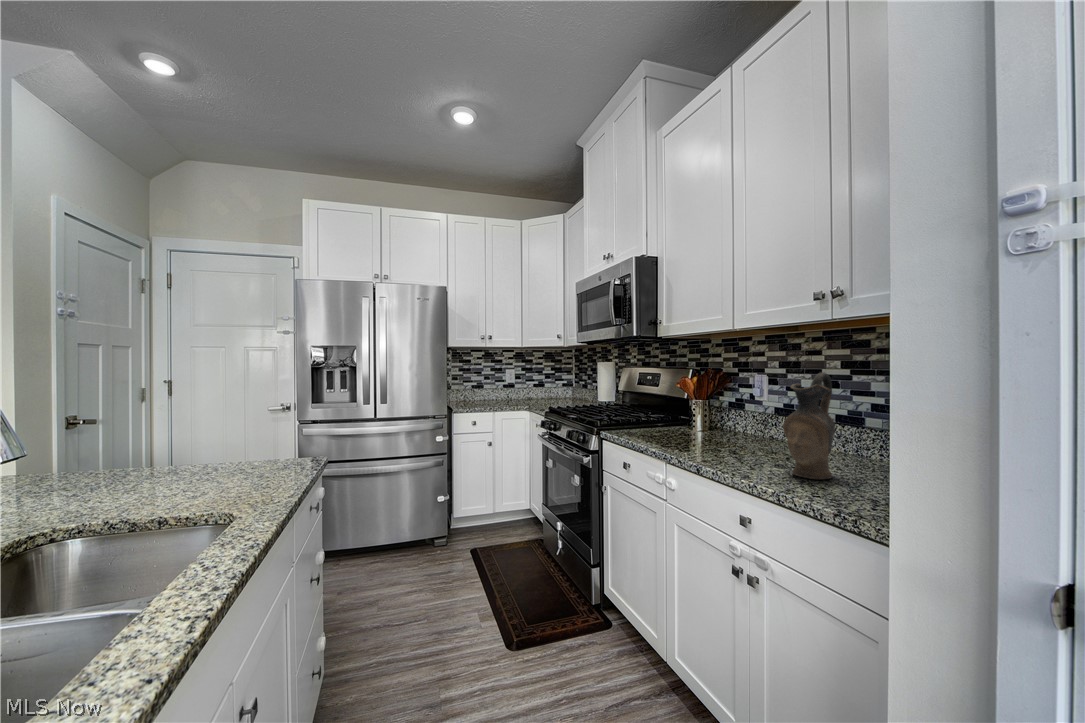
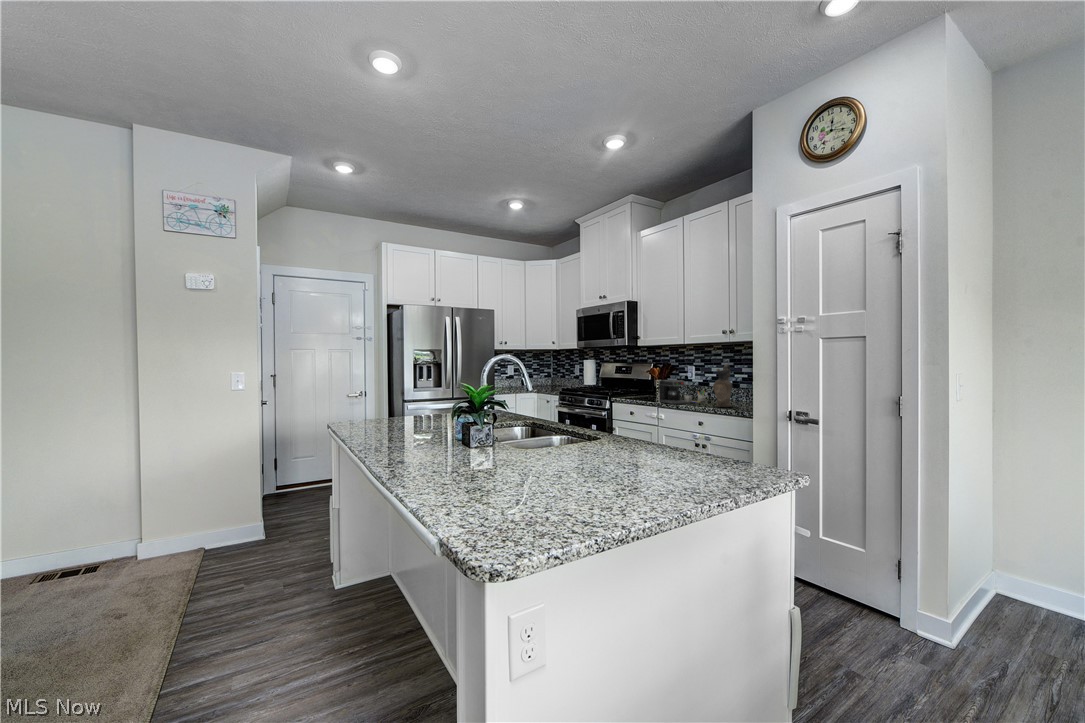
coffee maker: none [674,403,779,457] -> present [659,380,705,404]

